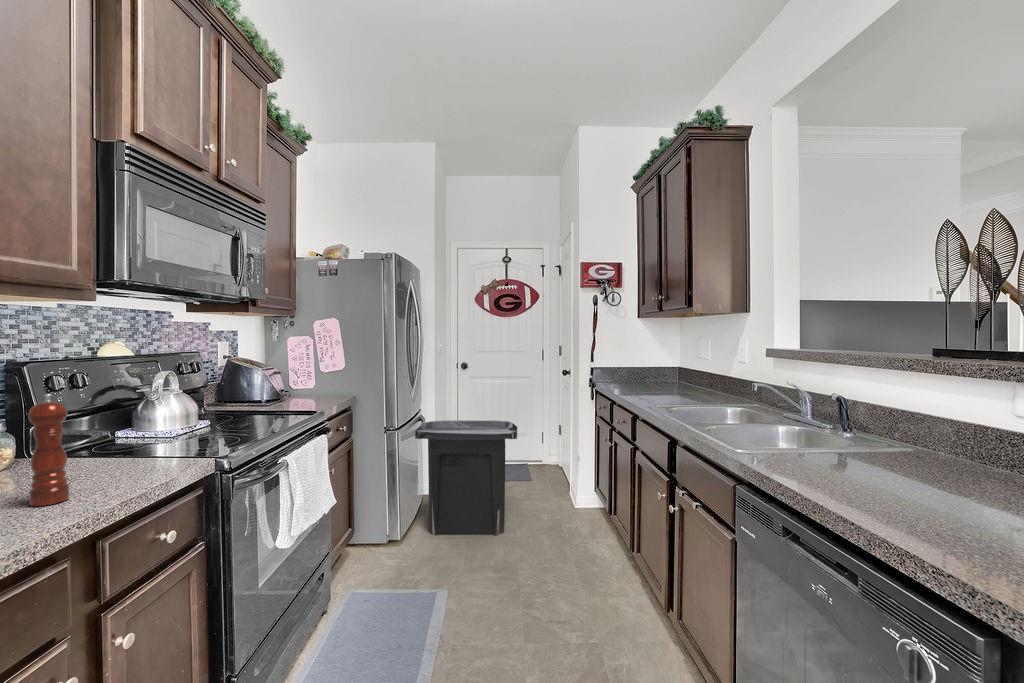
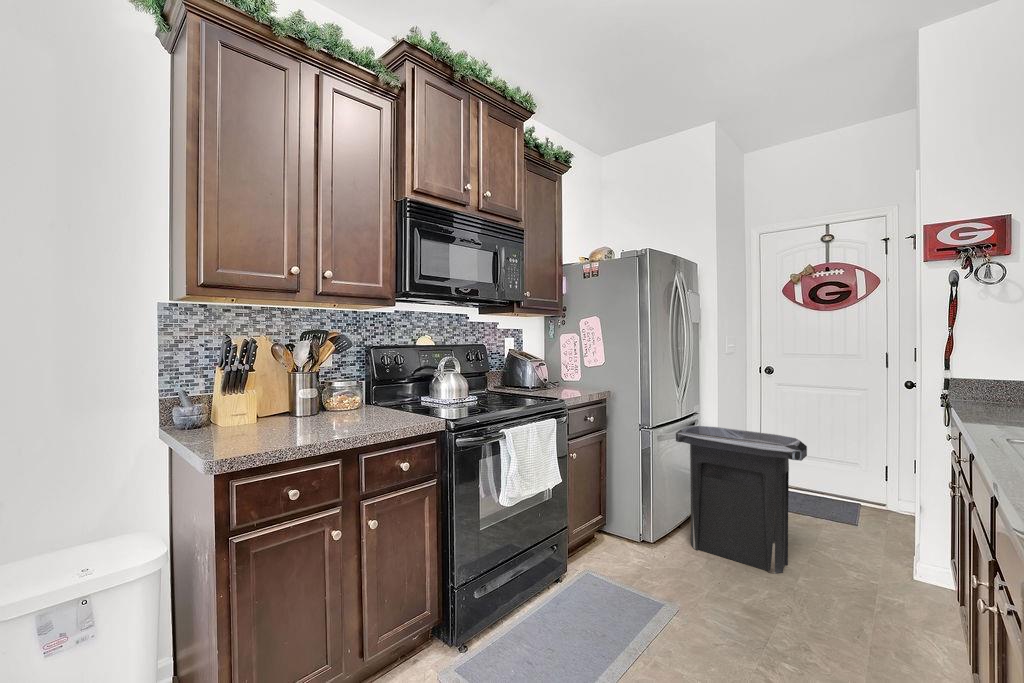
pepper mill: present [28,394,70,506] -> none [330,363,349,431]

